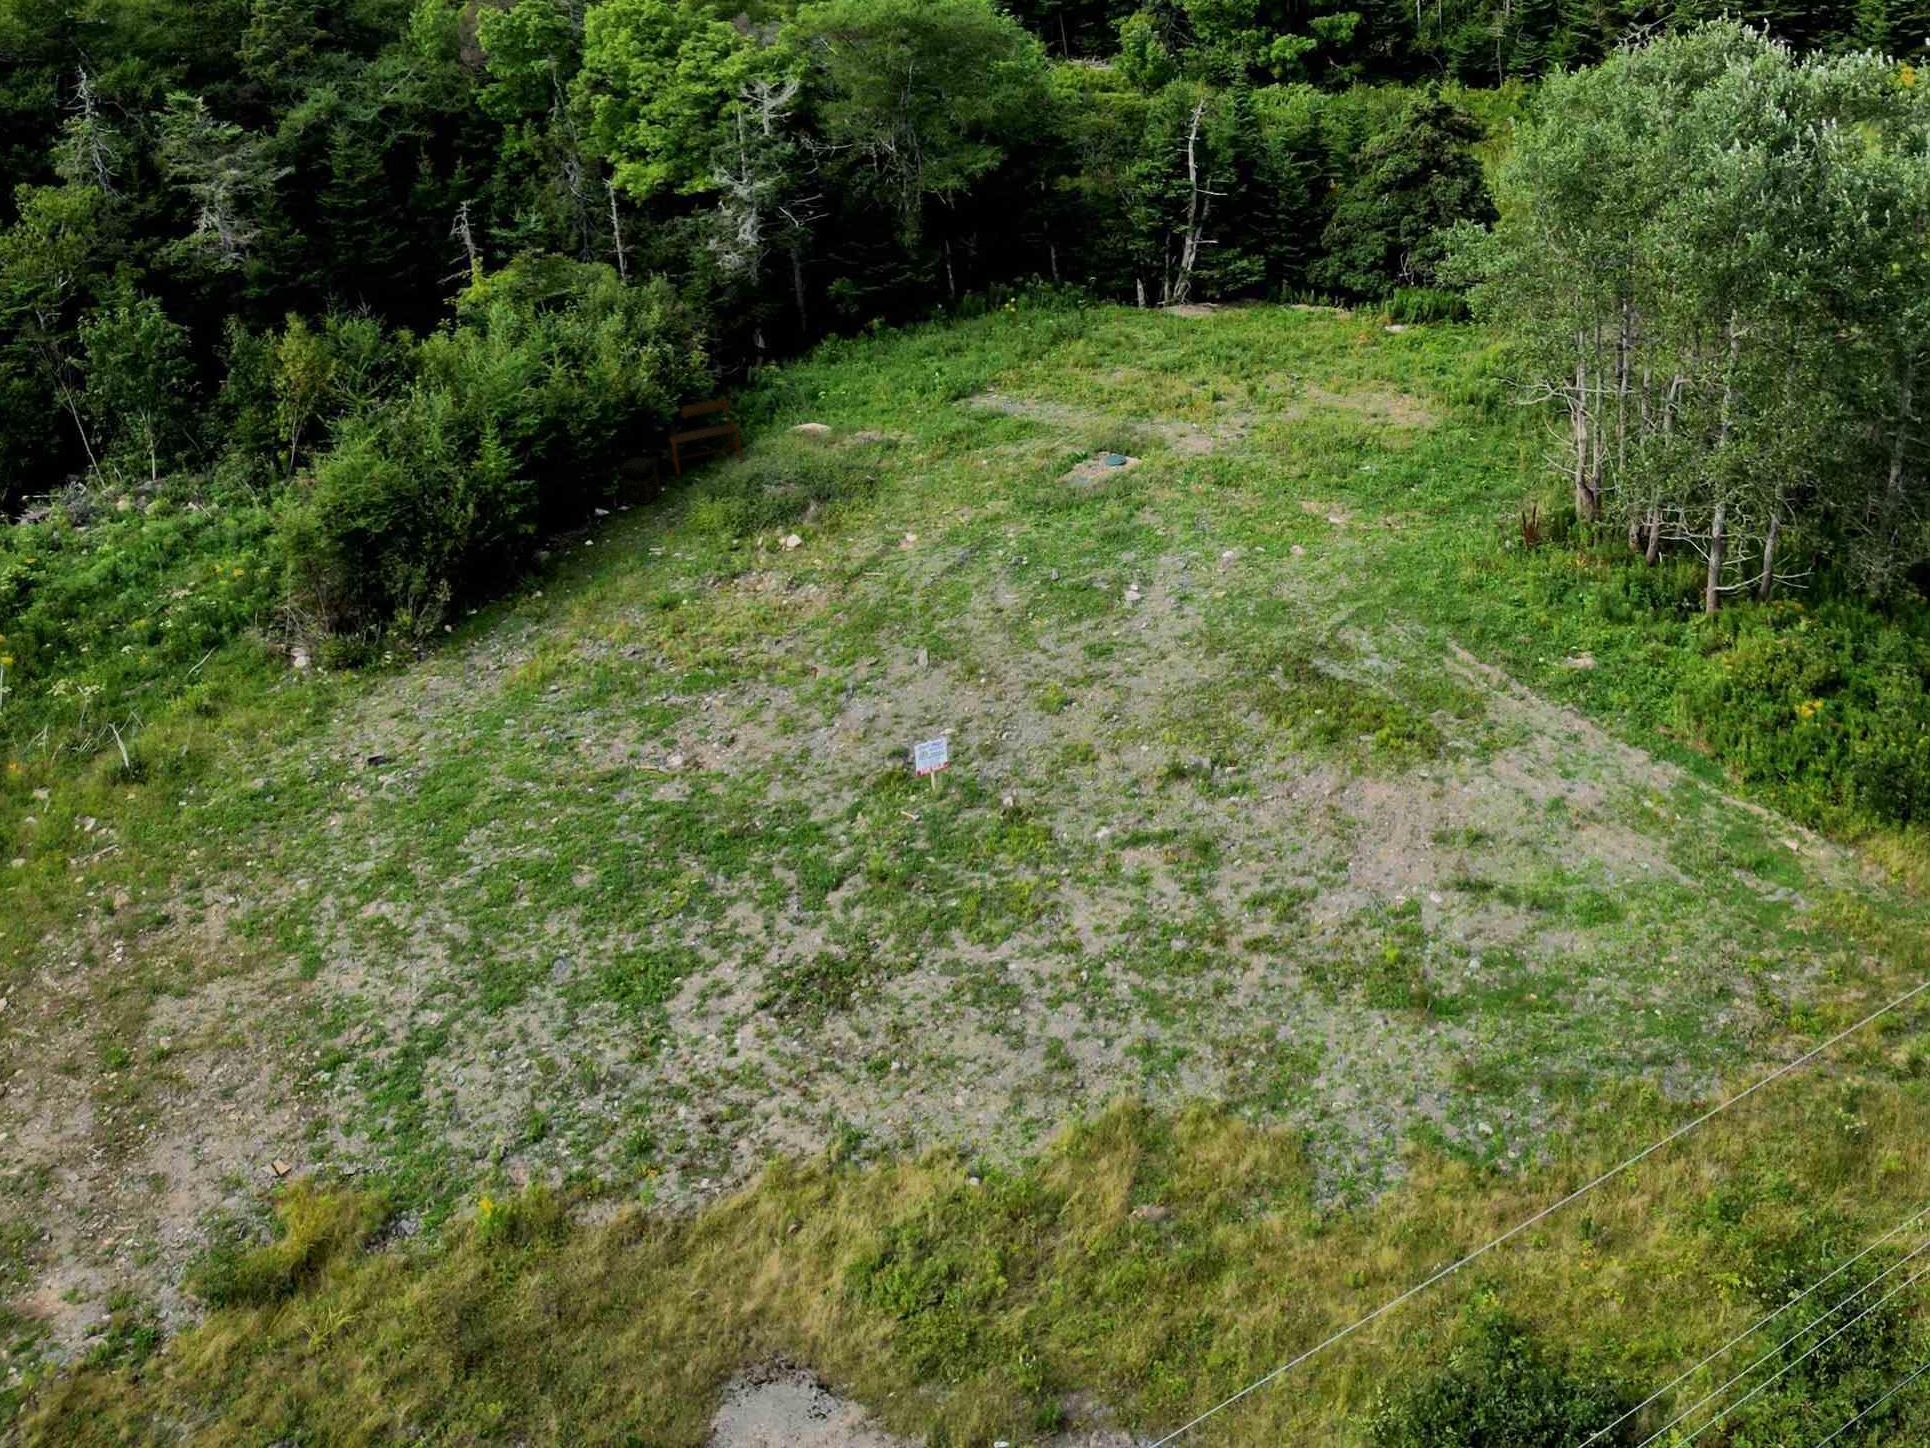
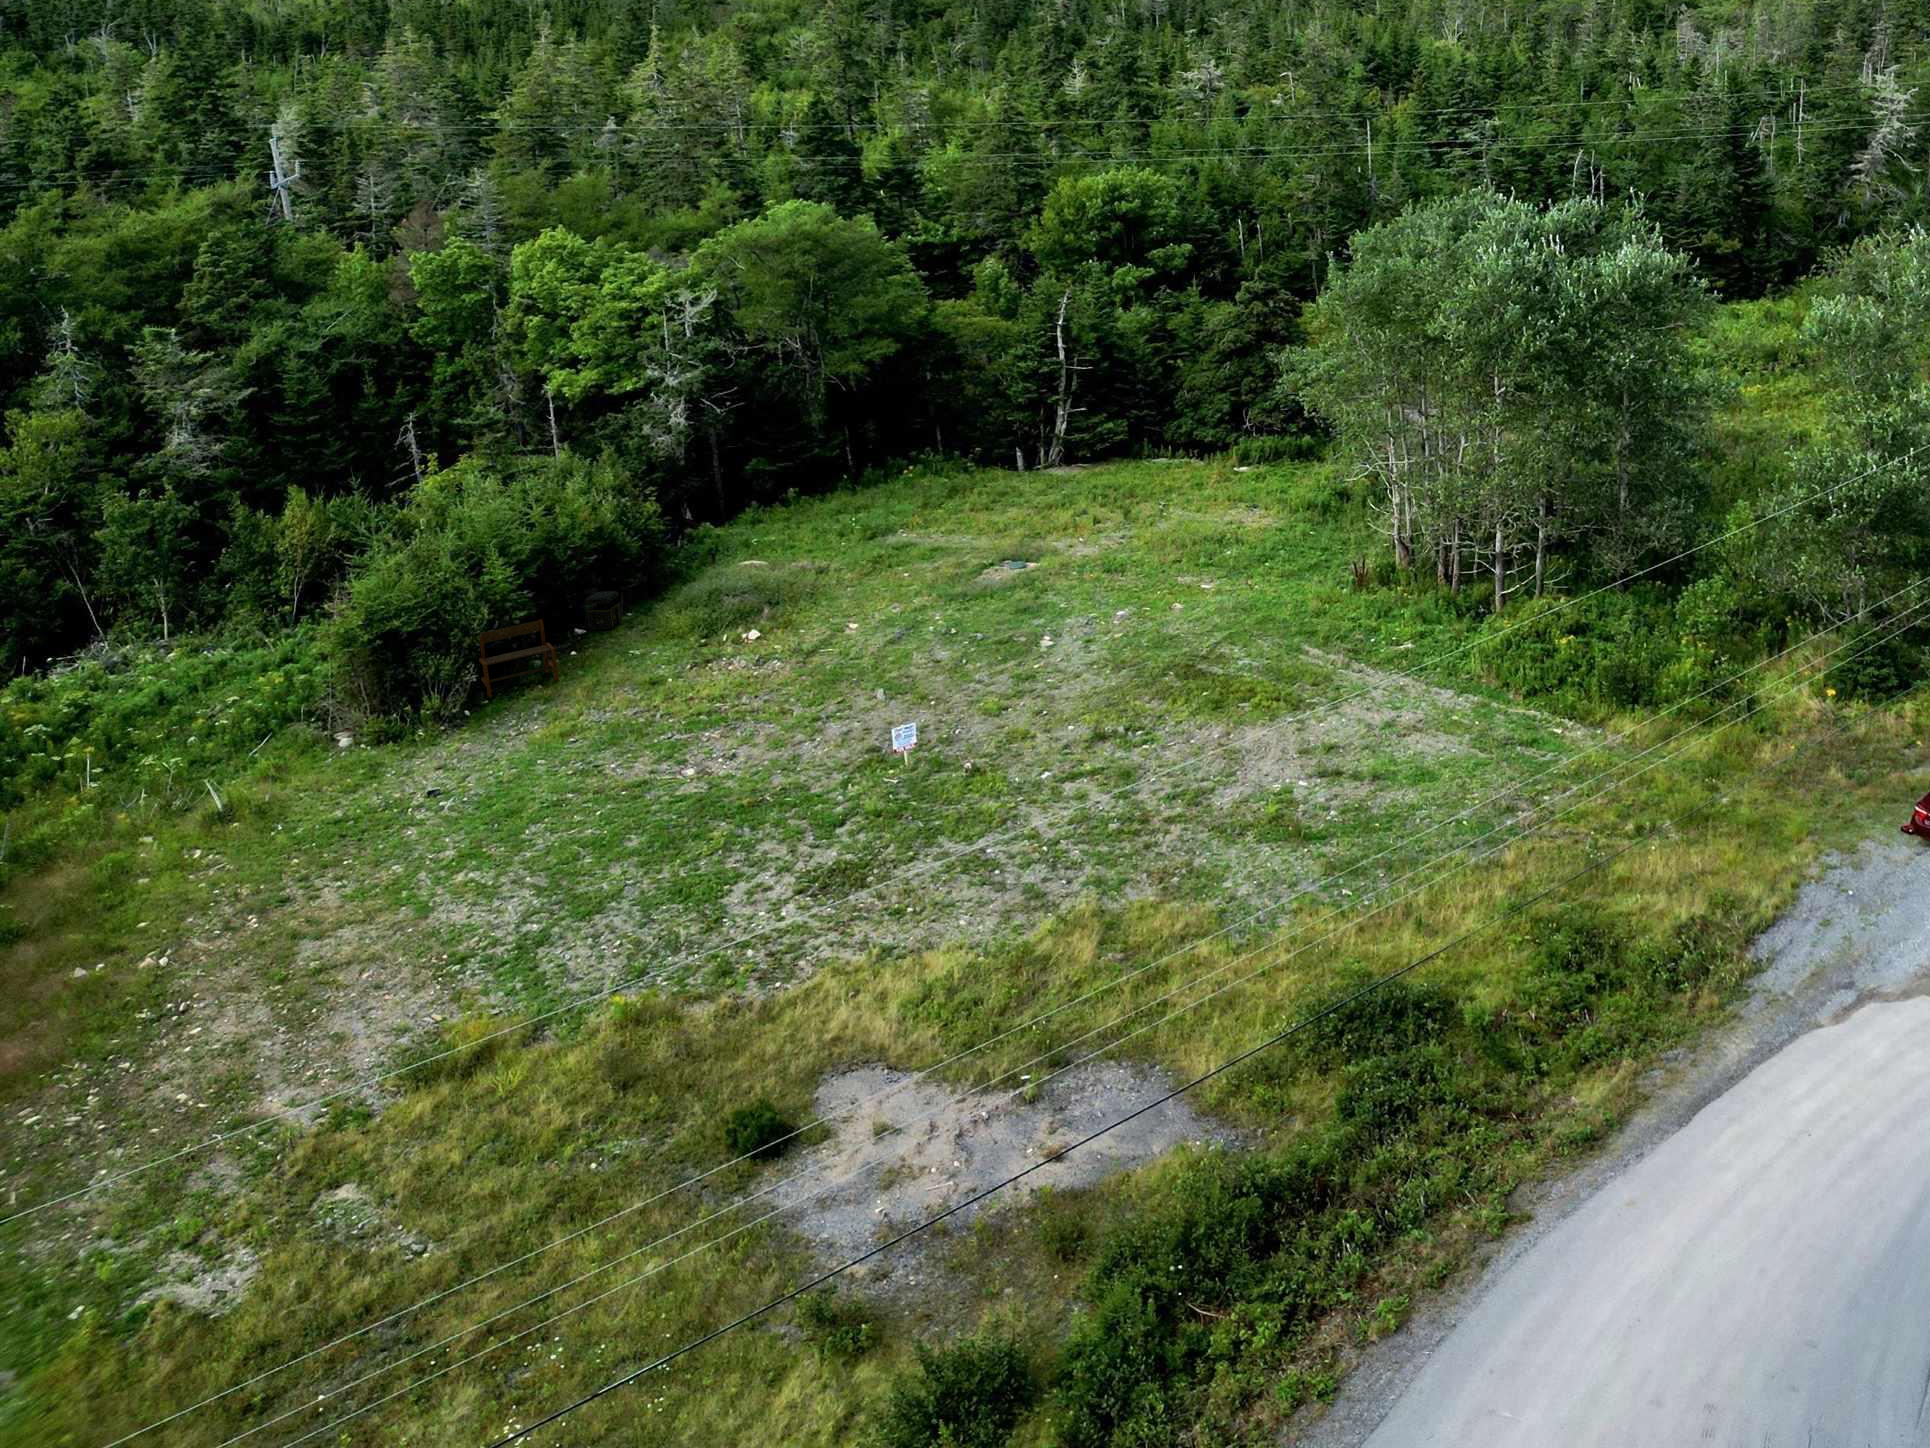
bench: present [670,399,742,475] -> present [479,619,559,697]

